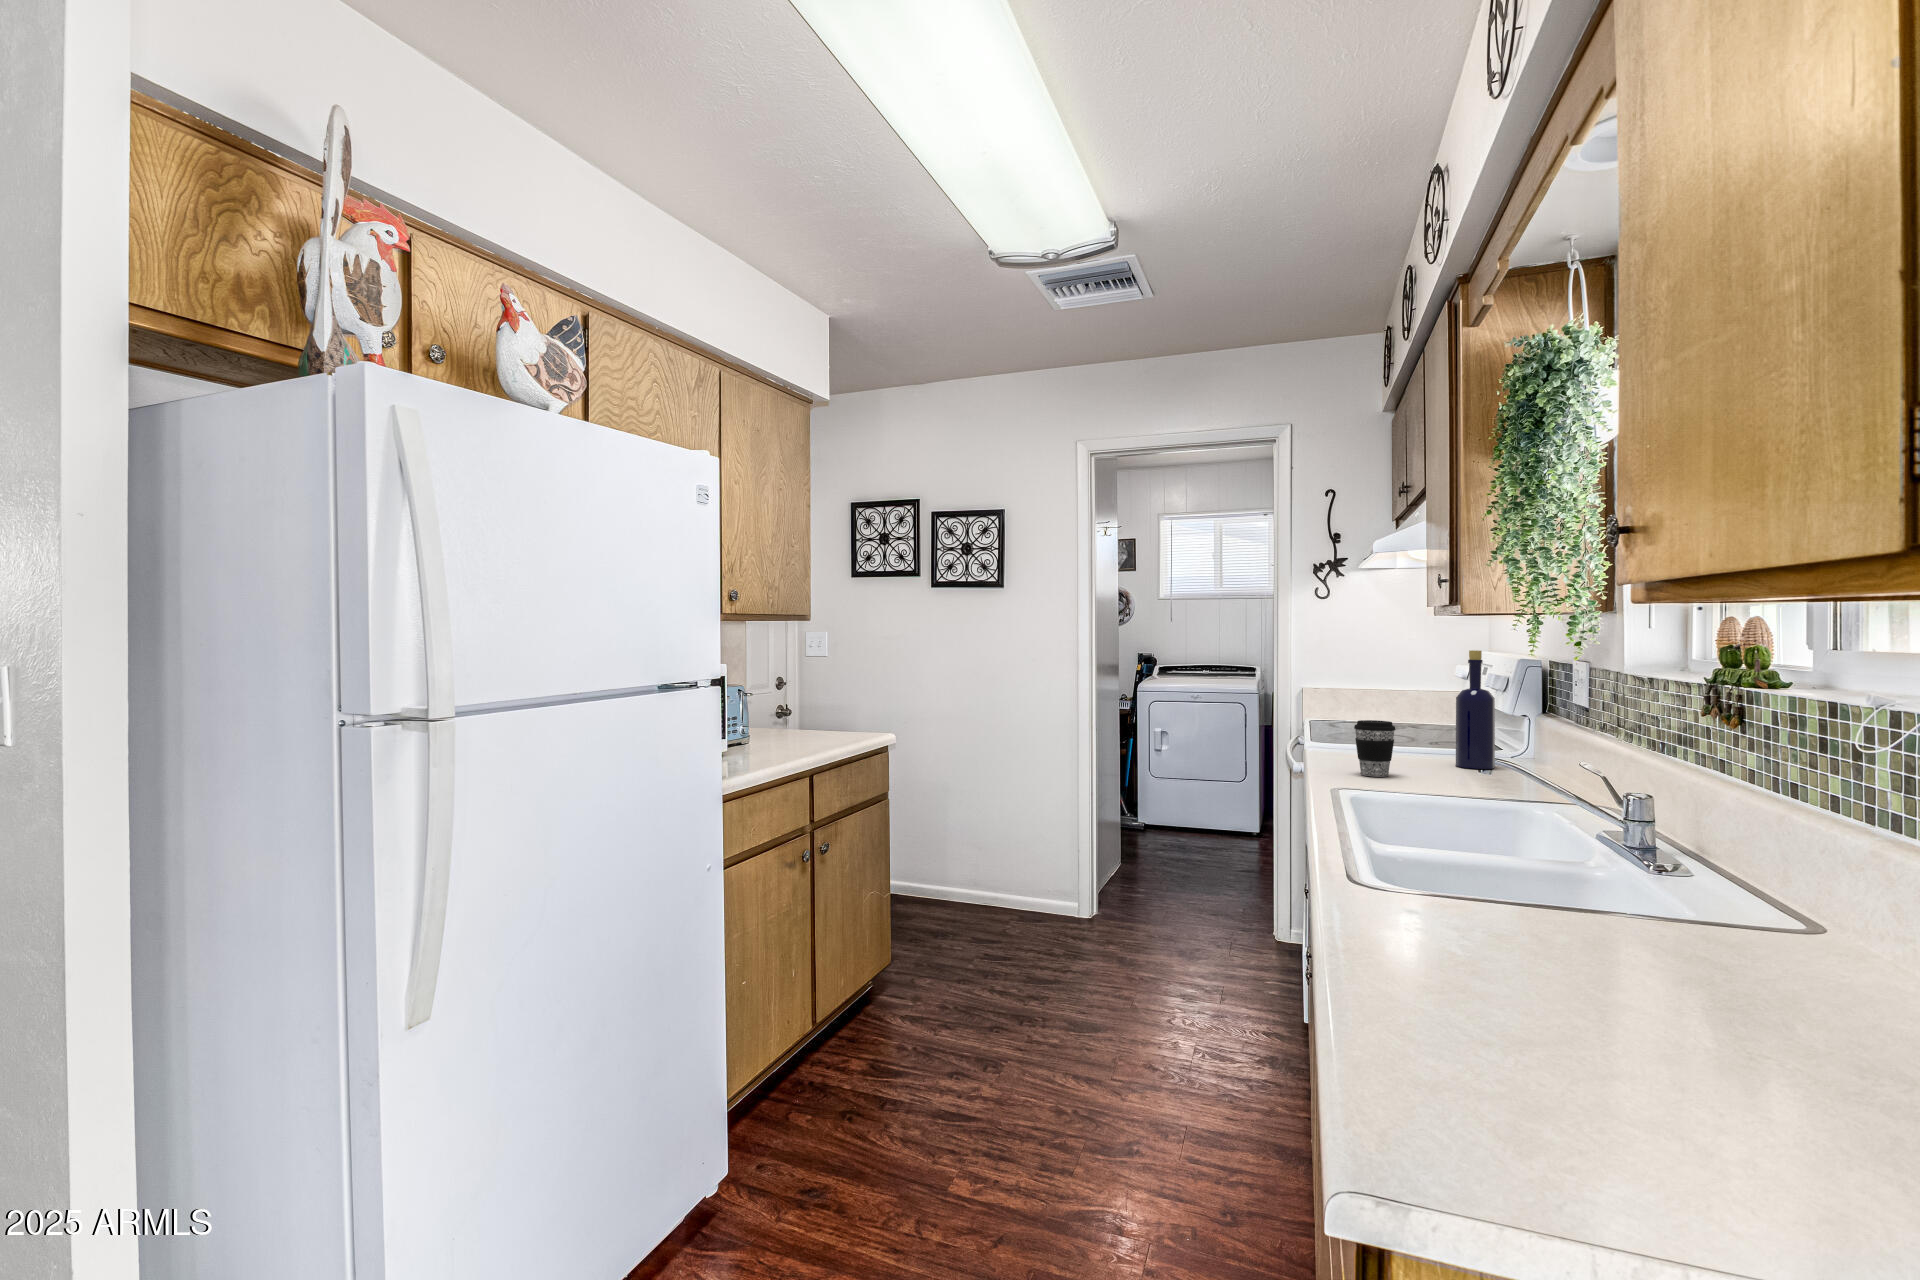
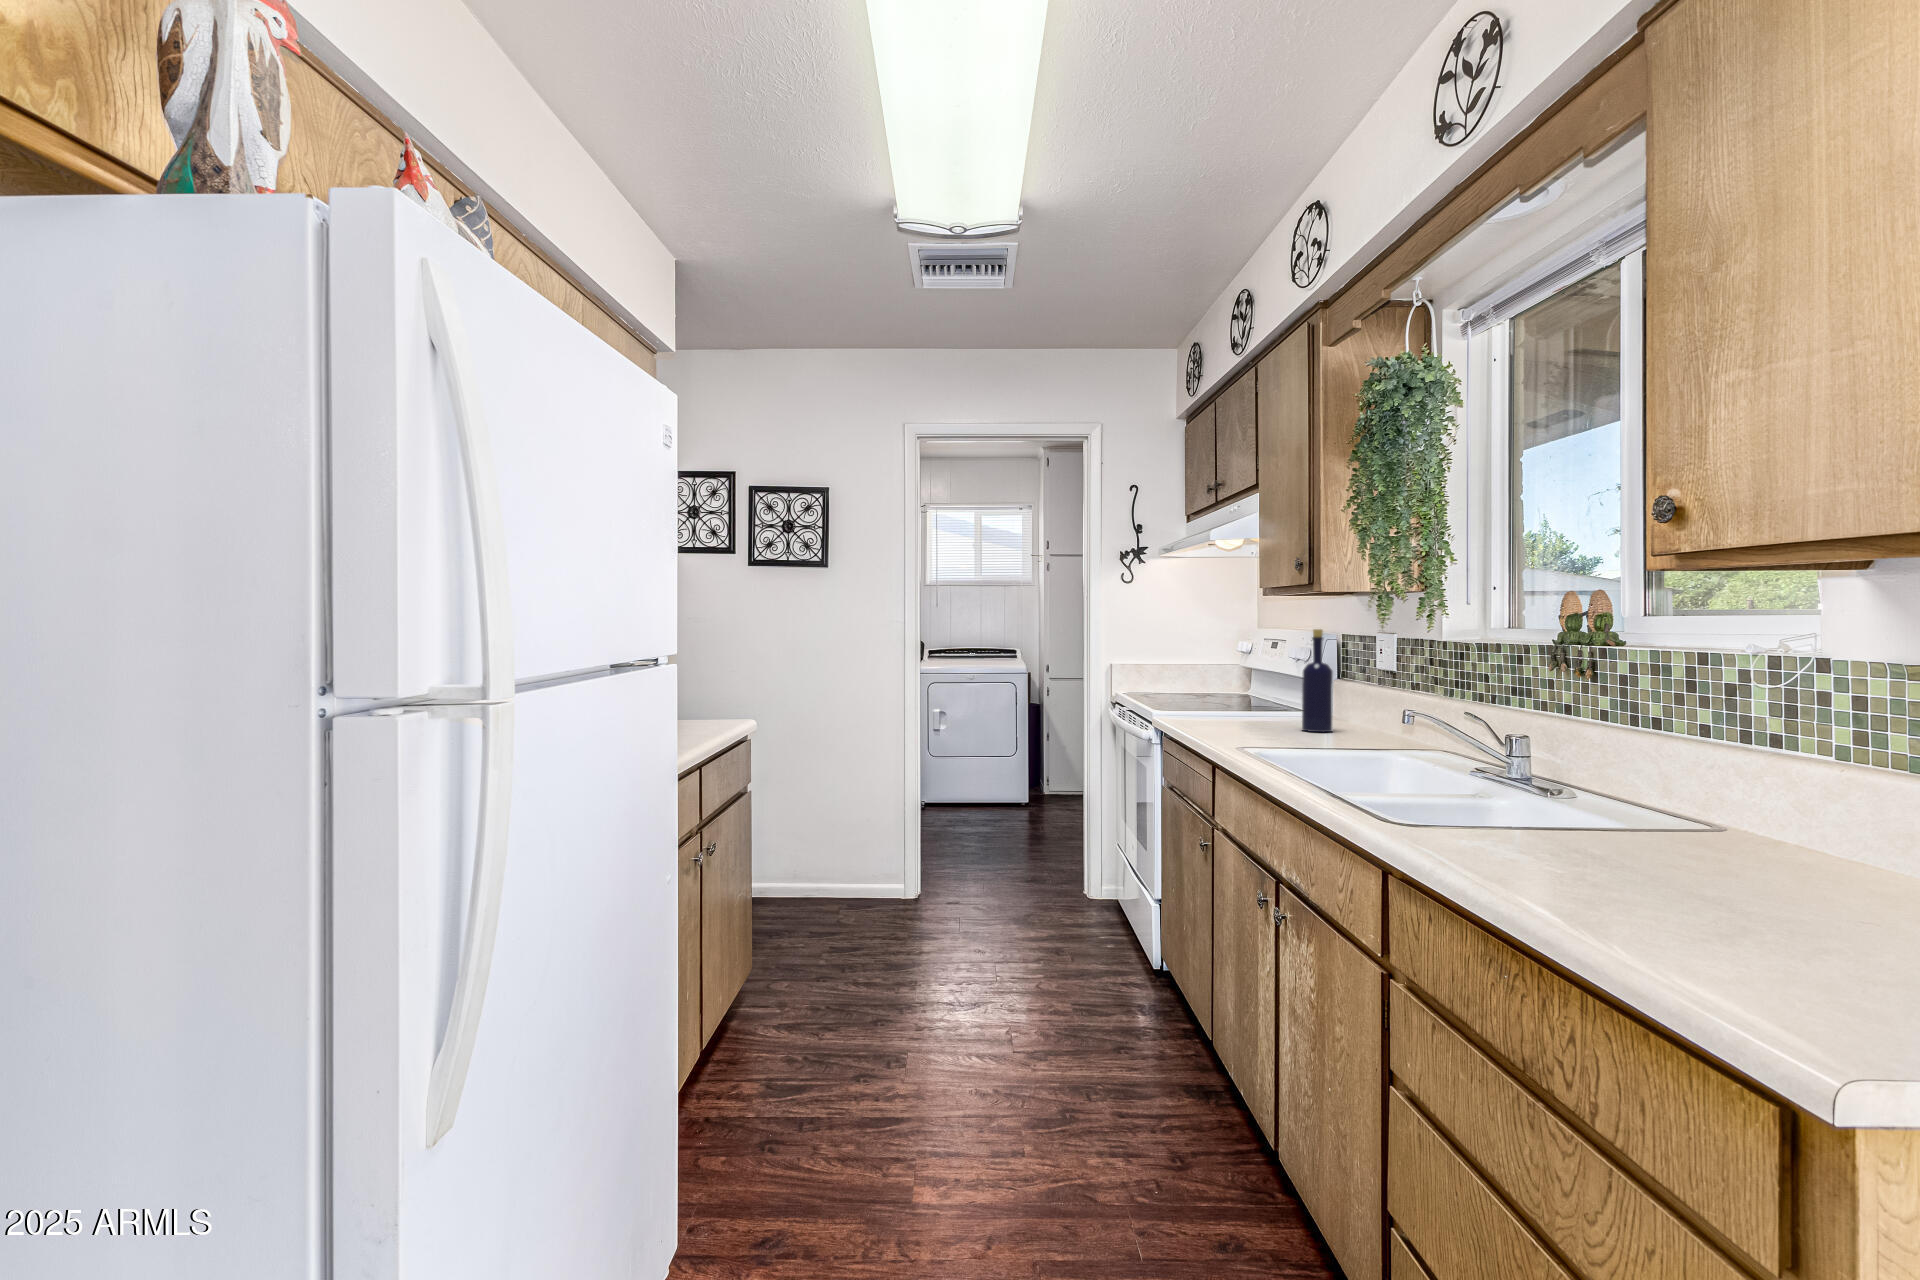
coffee cup: present [1354,720,1396,777] -> none [1239,693,1276,743]

